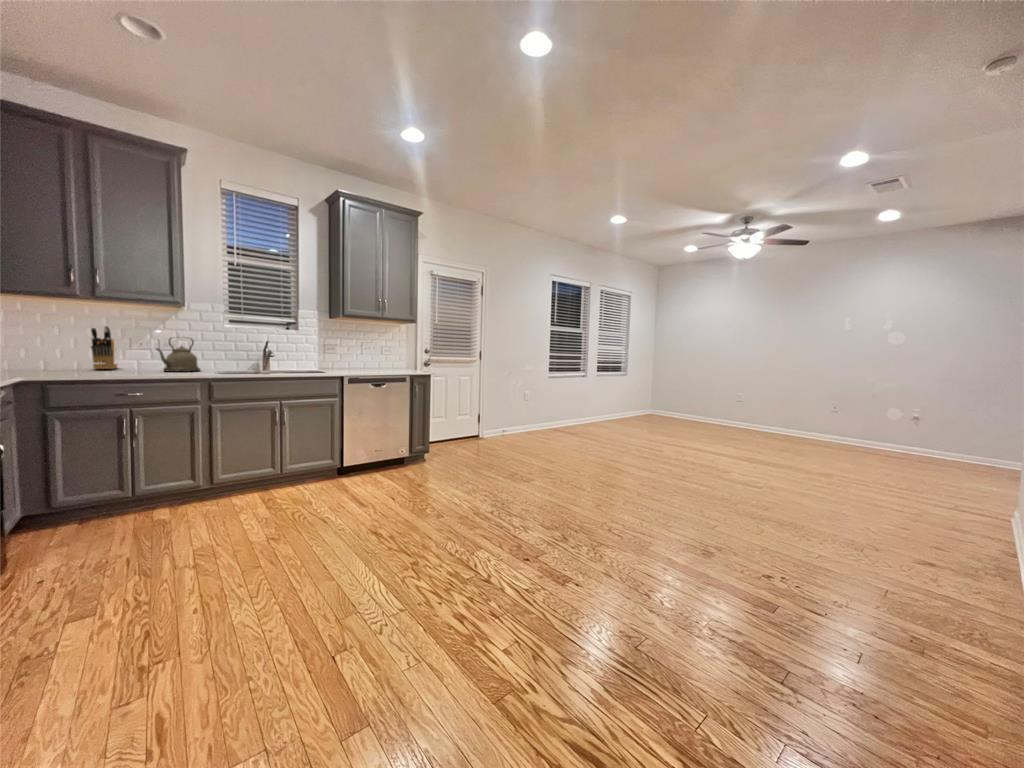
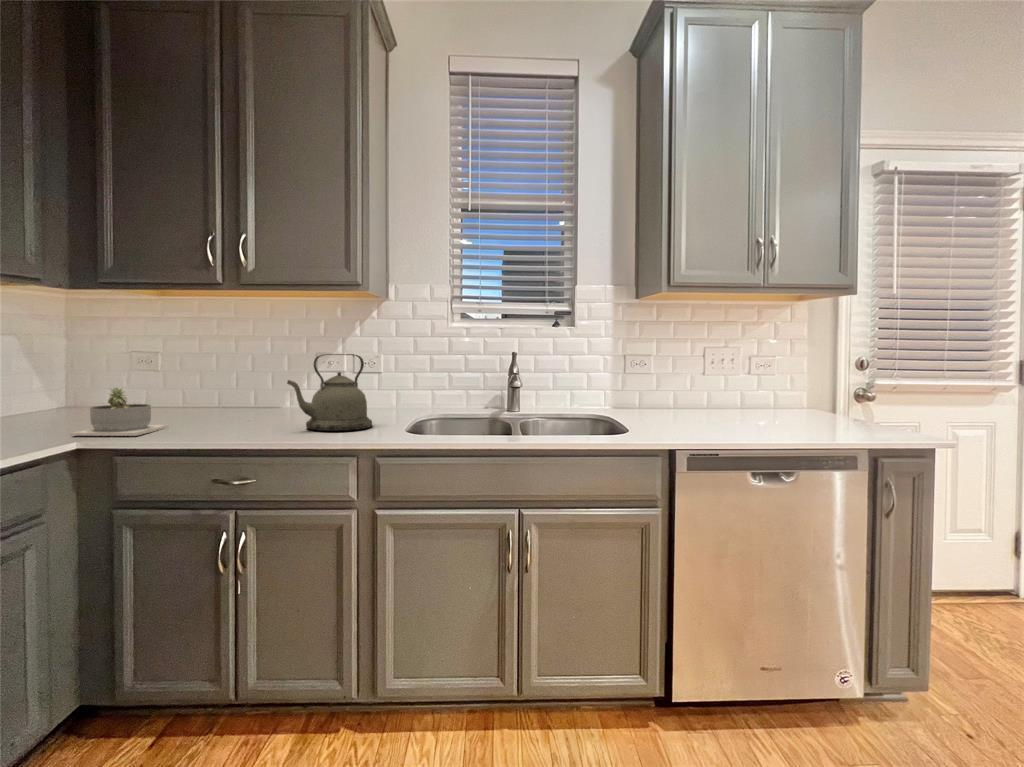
knife block: present [91,326,118,369] -> none [198,335,261,420]
succulent planter: none [19,350,74,373] -> present [70,388,168,436]

